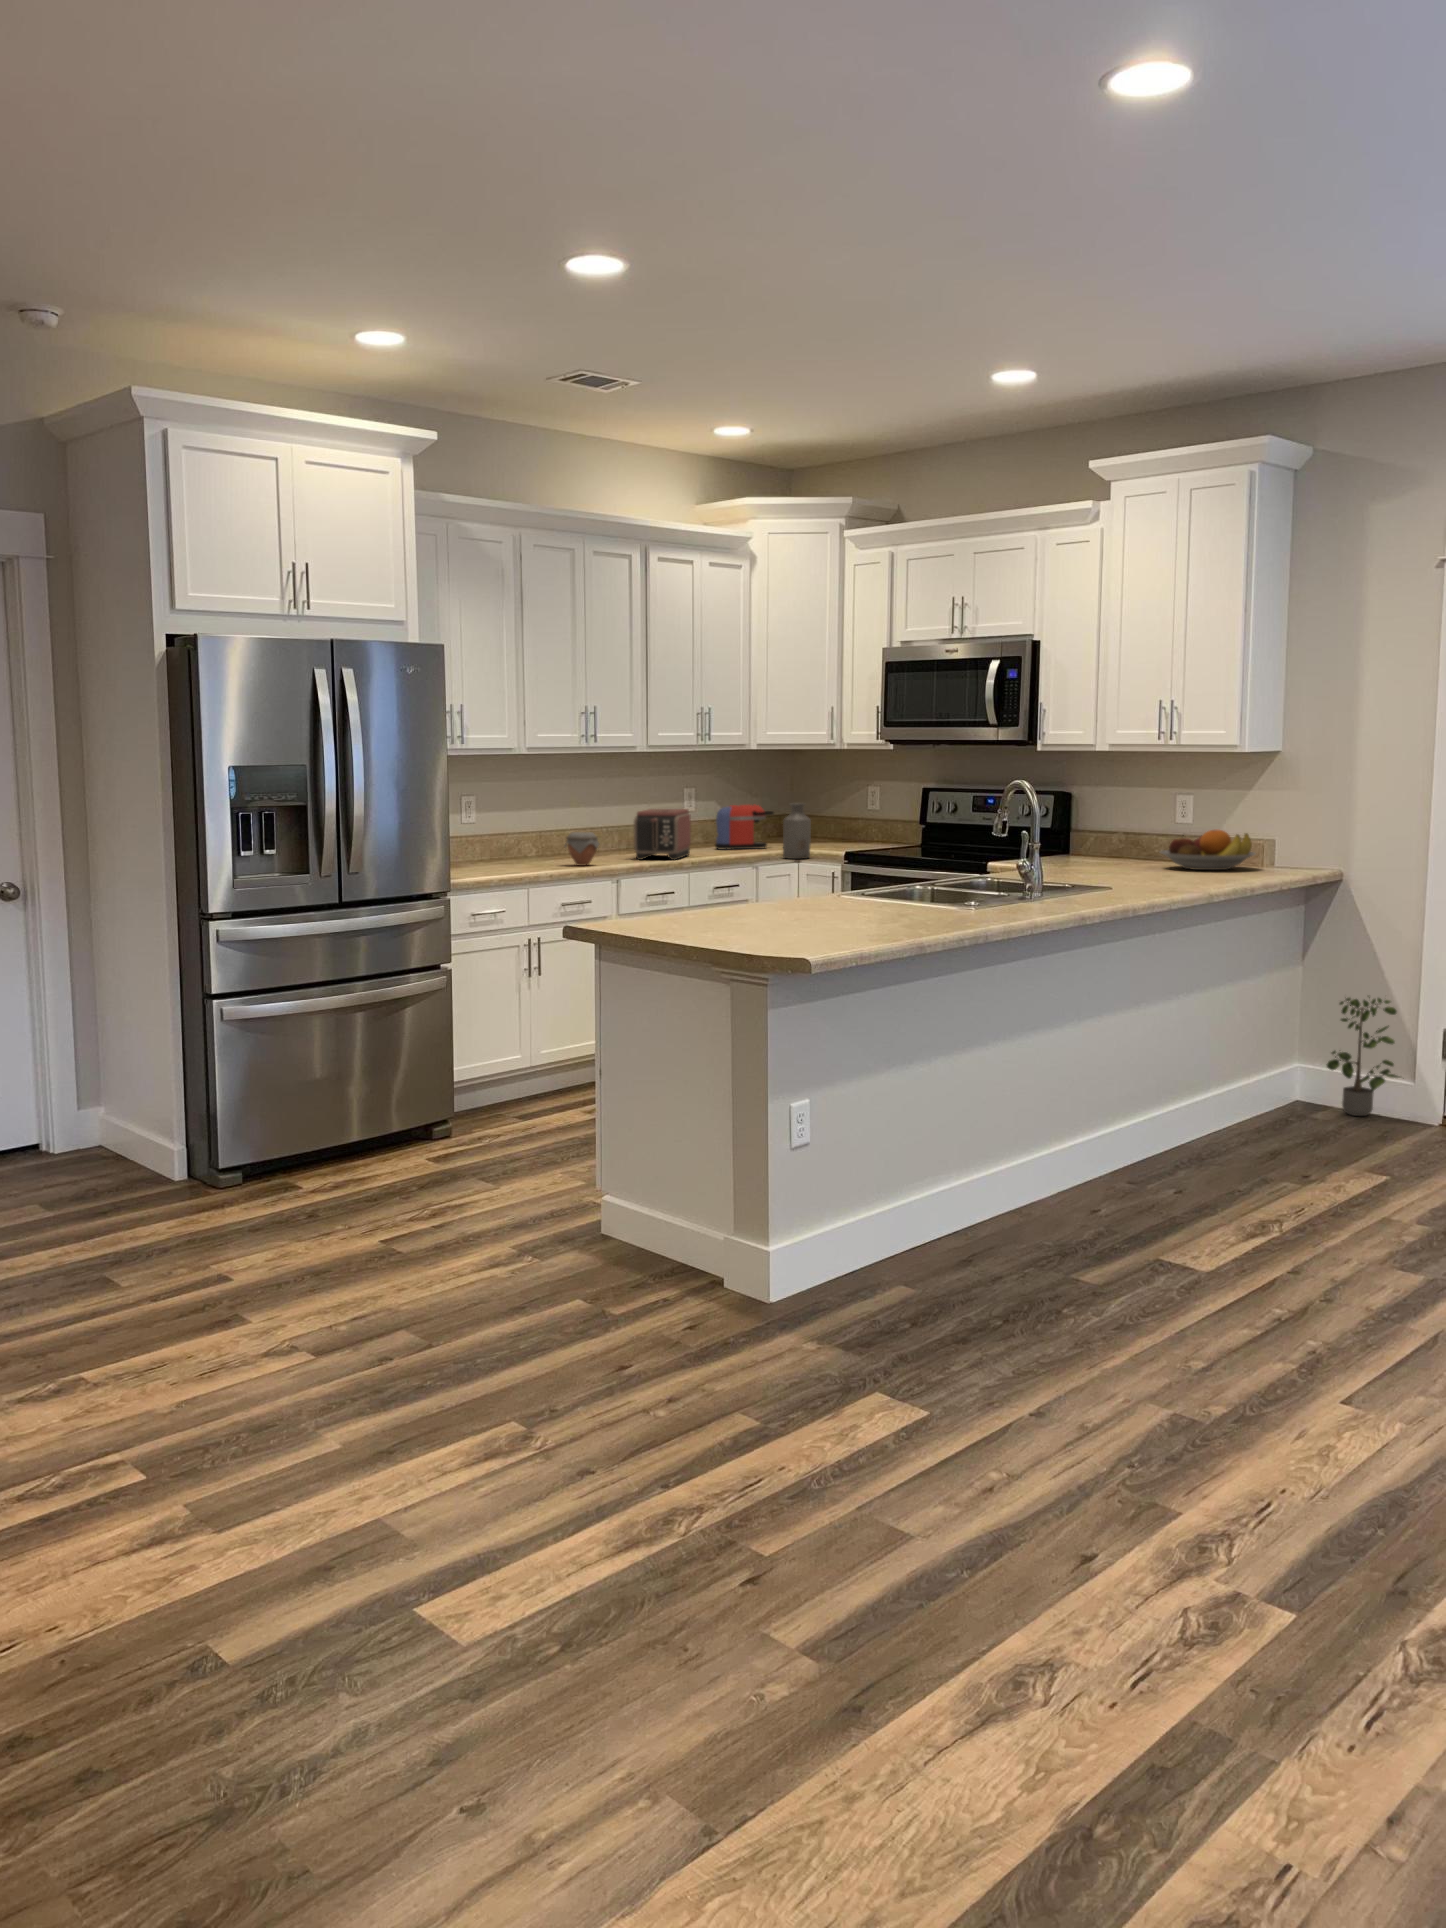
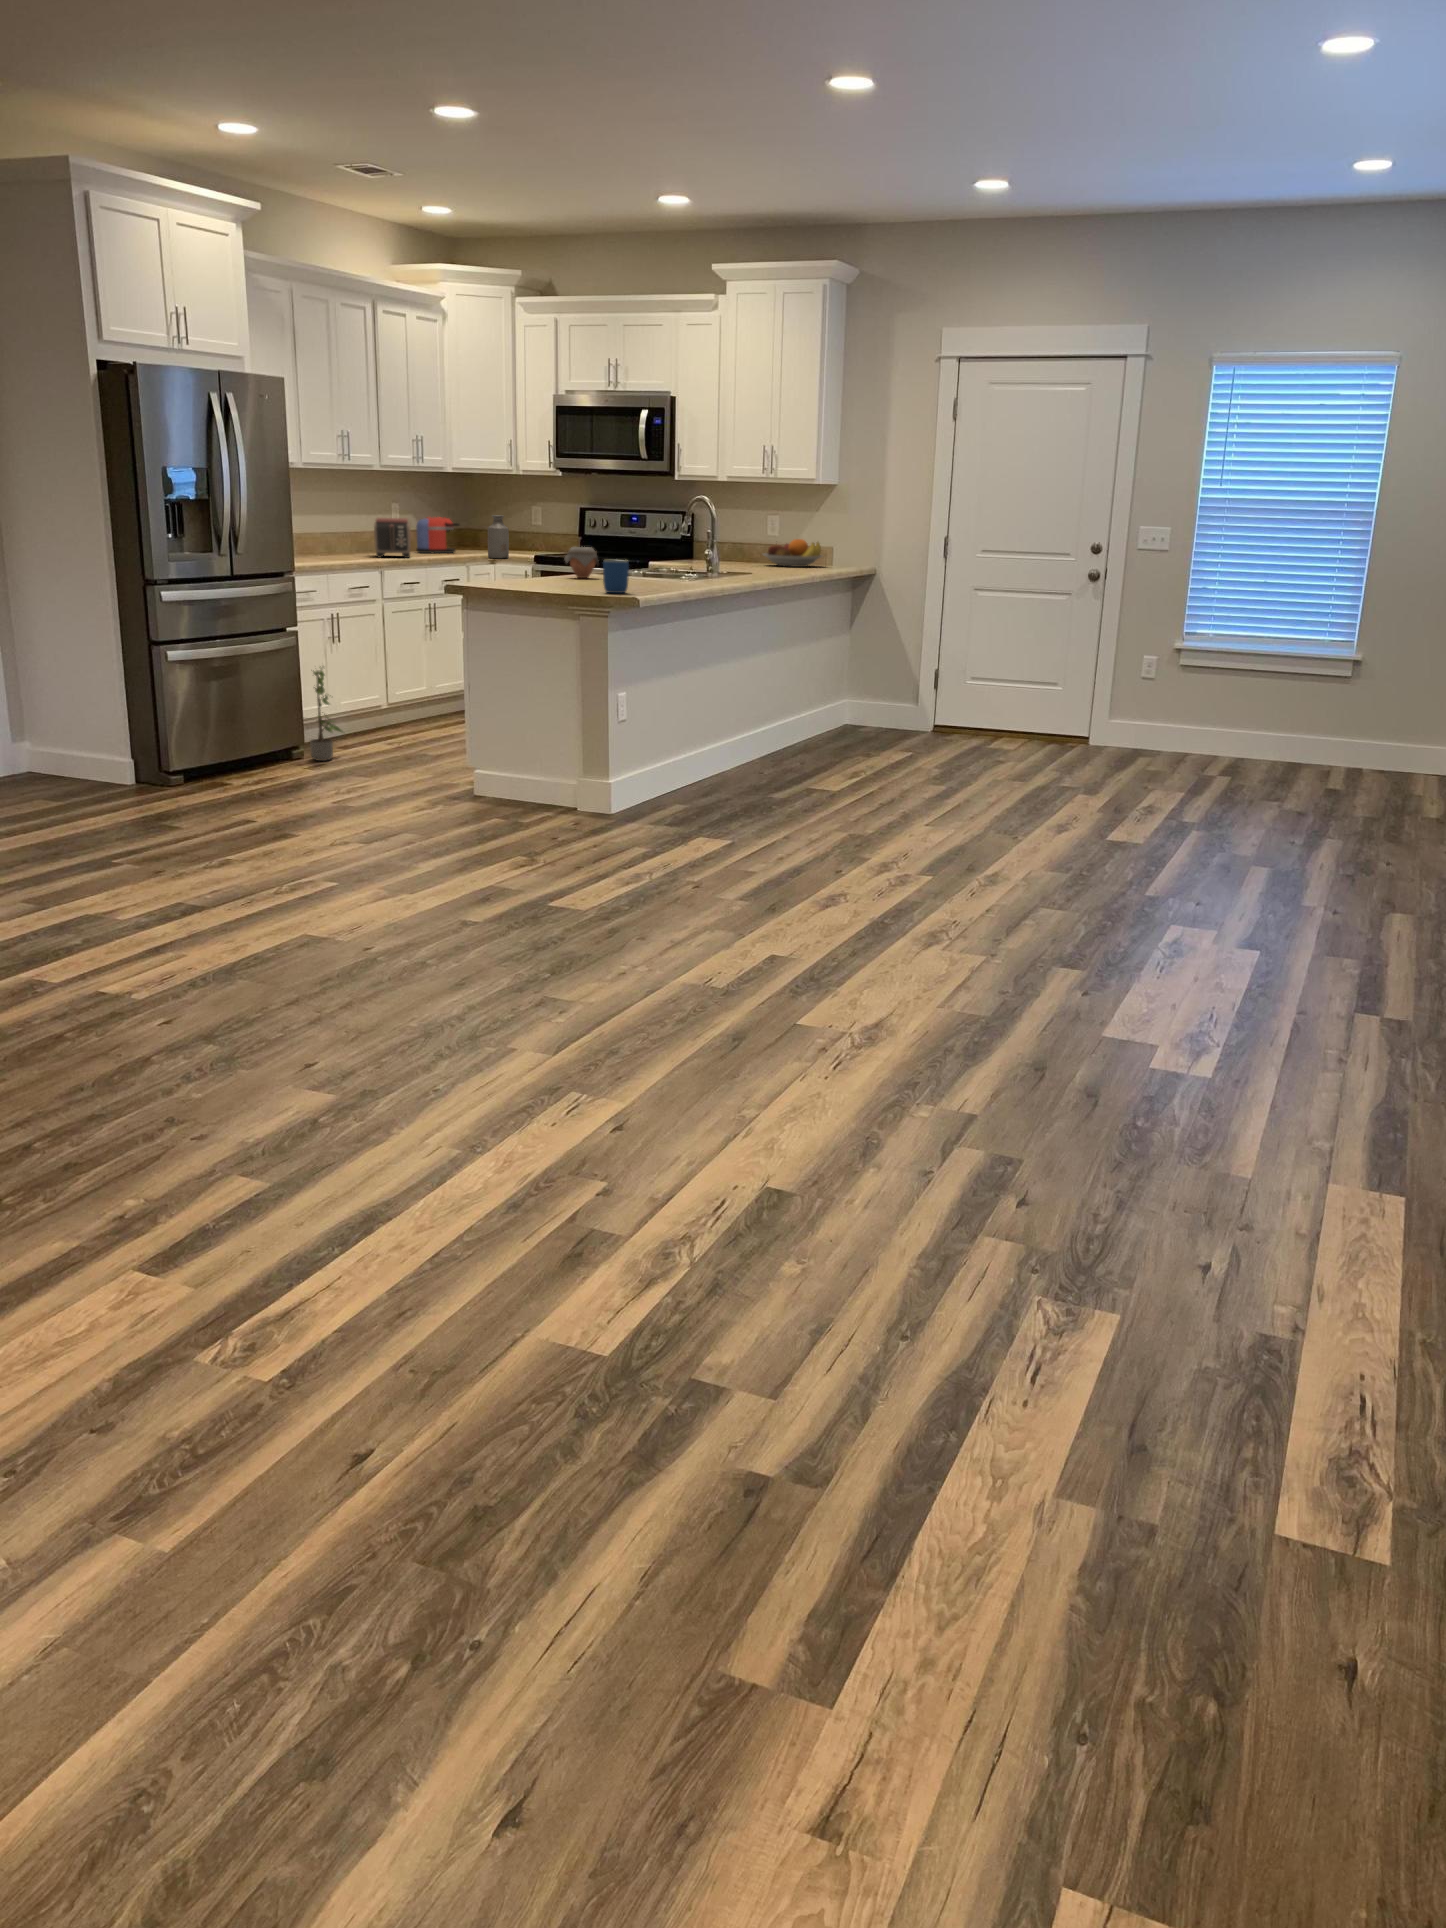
jar: present [565,832,599,866] -> present [565,547,599,578]
mug: none [750,893,793,949] -> present [603,560,629,593]
potted plant: present [1327,997,1399,1116] -> present [310,668,342,761]

